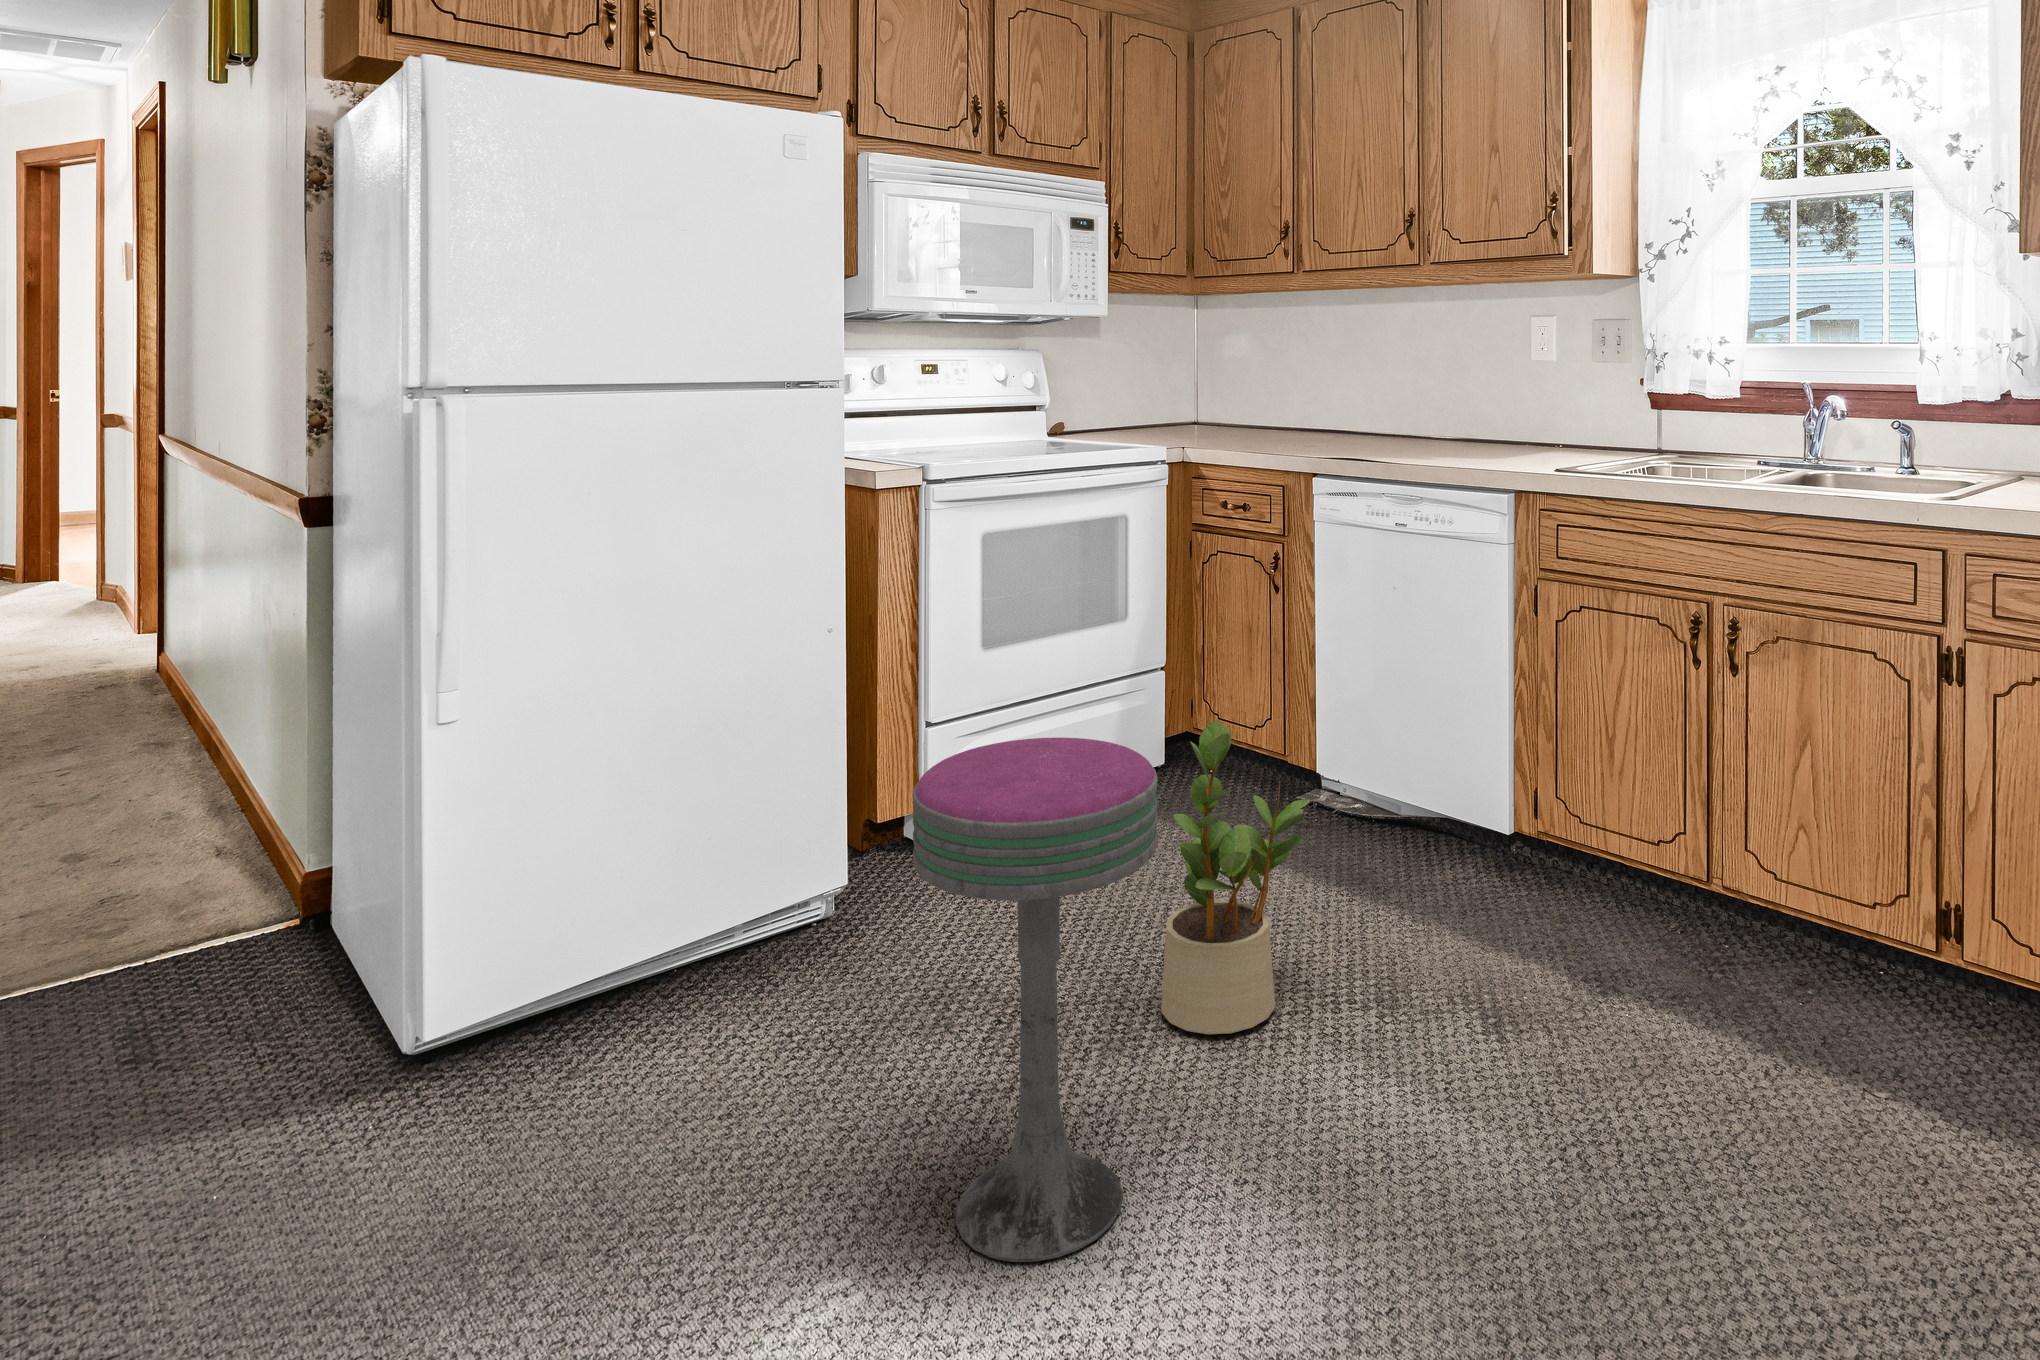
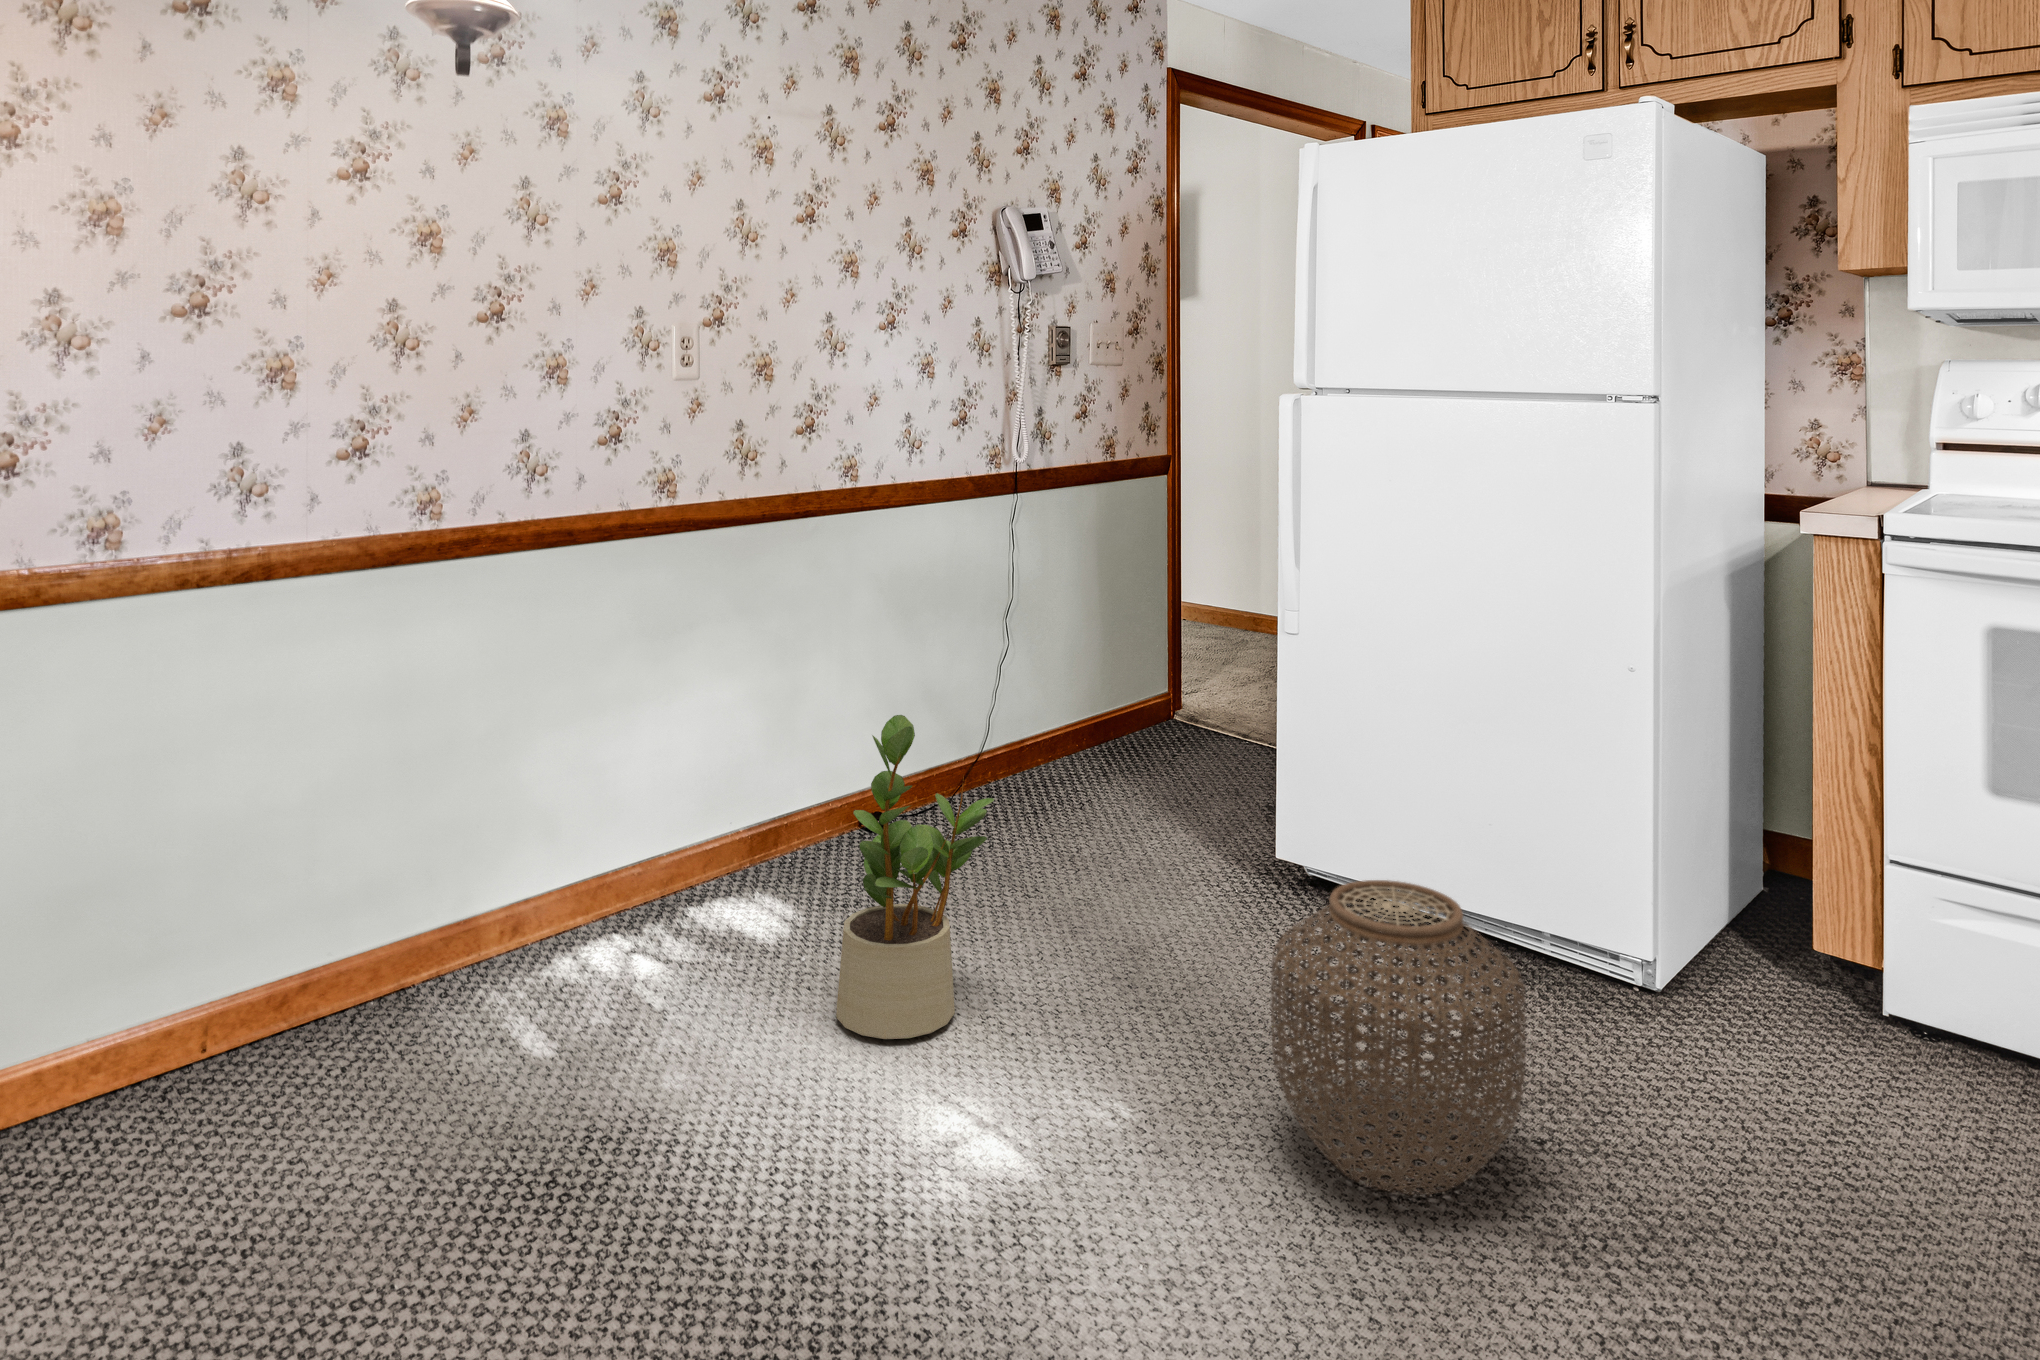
bar stool: present [913,738,1158,1262] -> none [588,719,842,1256]
woven basket: none [1581,885,1830,1193] -> present [1271,880,1526,1195]

